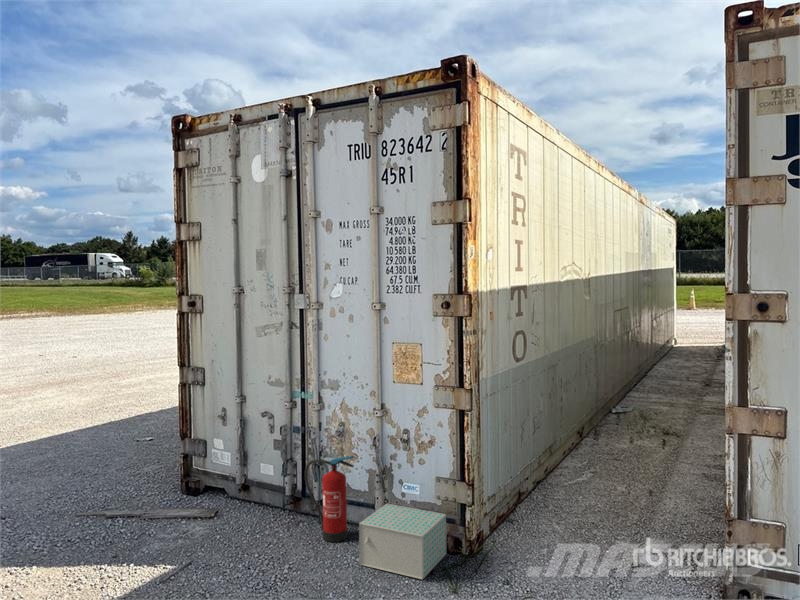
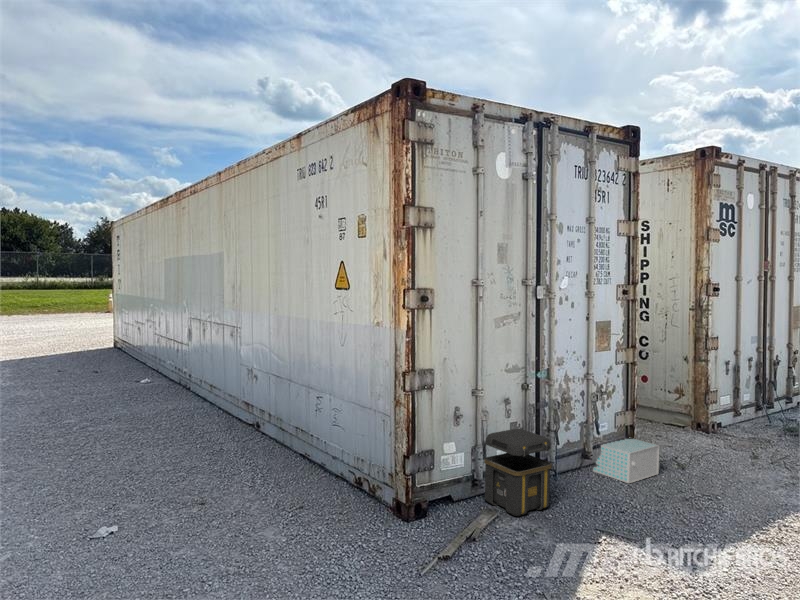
toolbox: none [200,441,271,532] -> present [484,429,552,516]
fire extinguisher: present [305,456,354,542] -> none [556,412,590,485]

